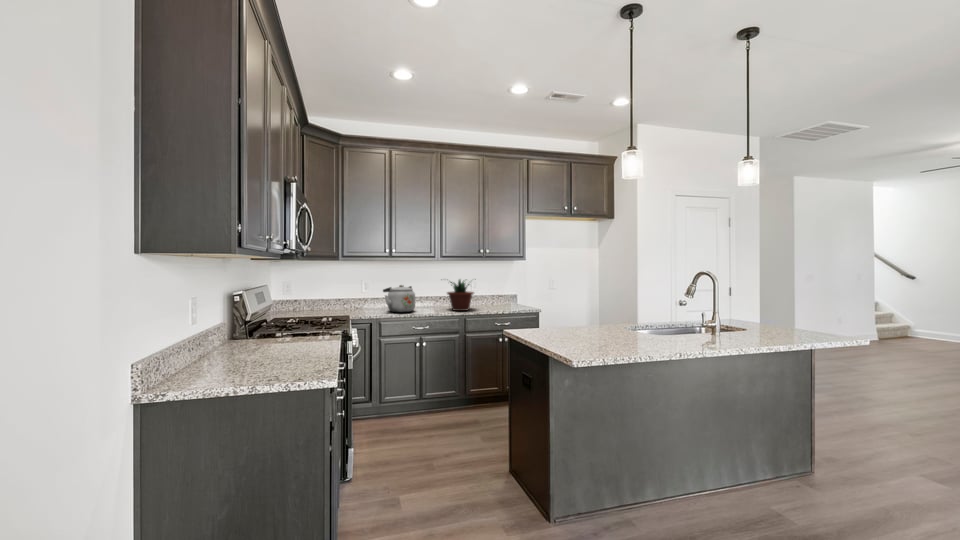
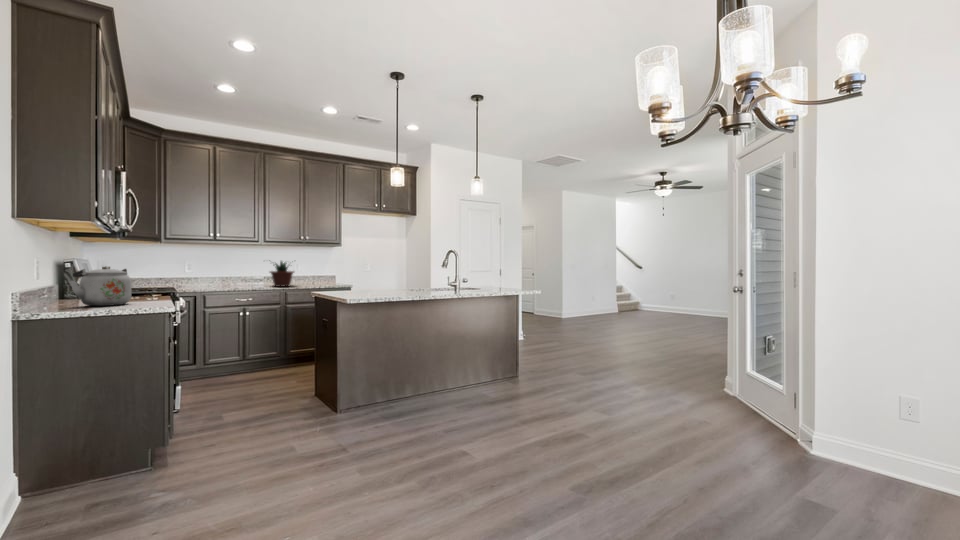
kettle: present [383,285,415,312] -> present [70,266,131,306]

